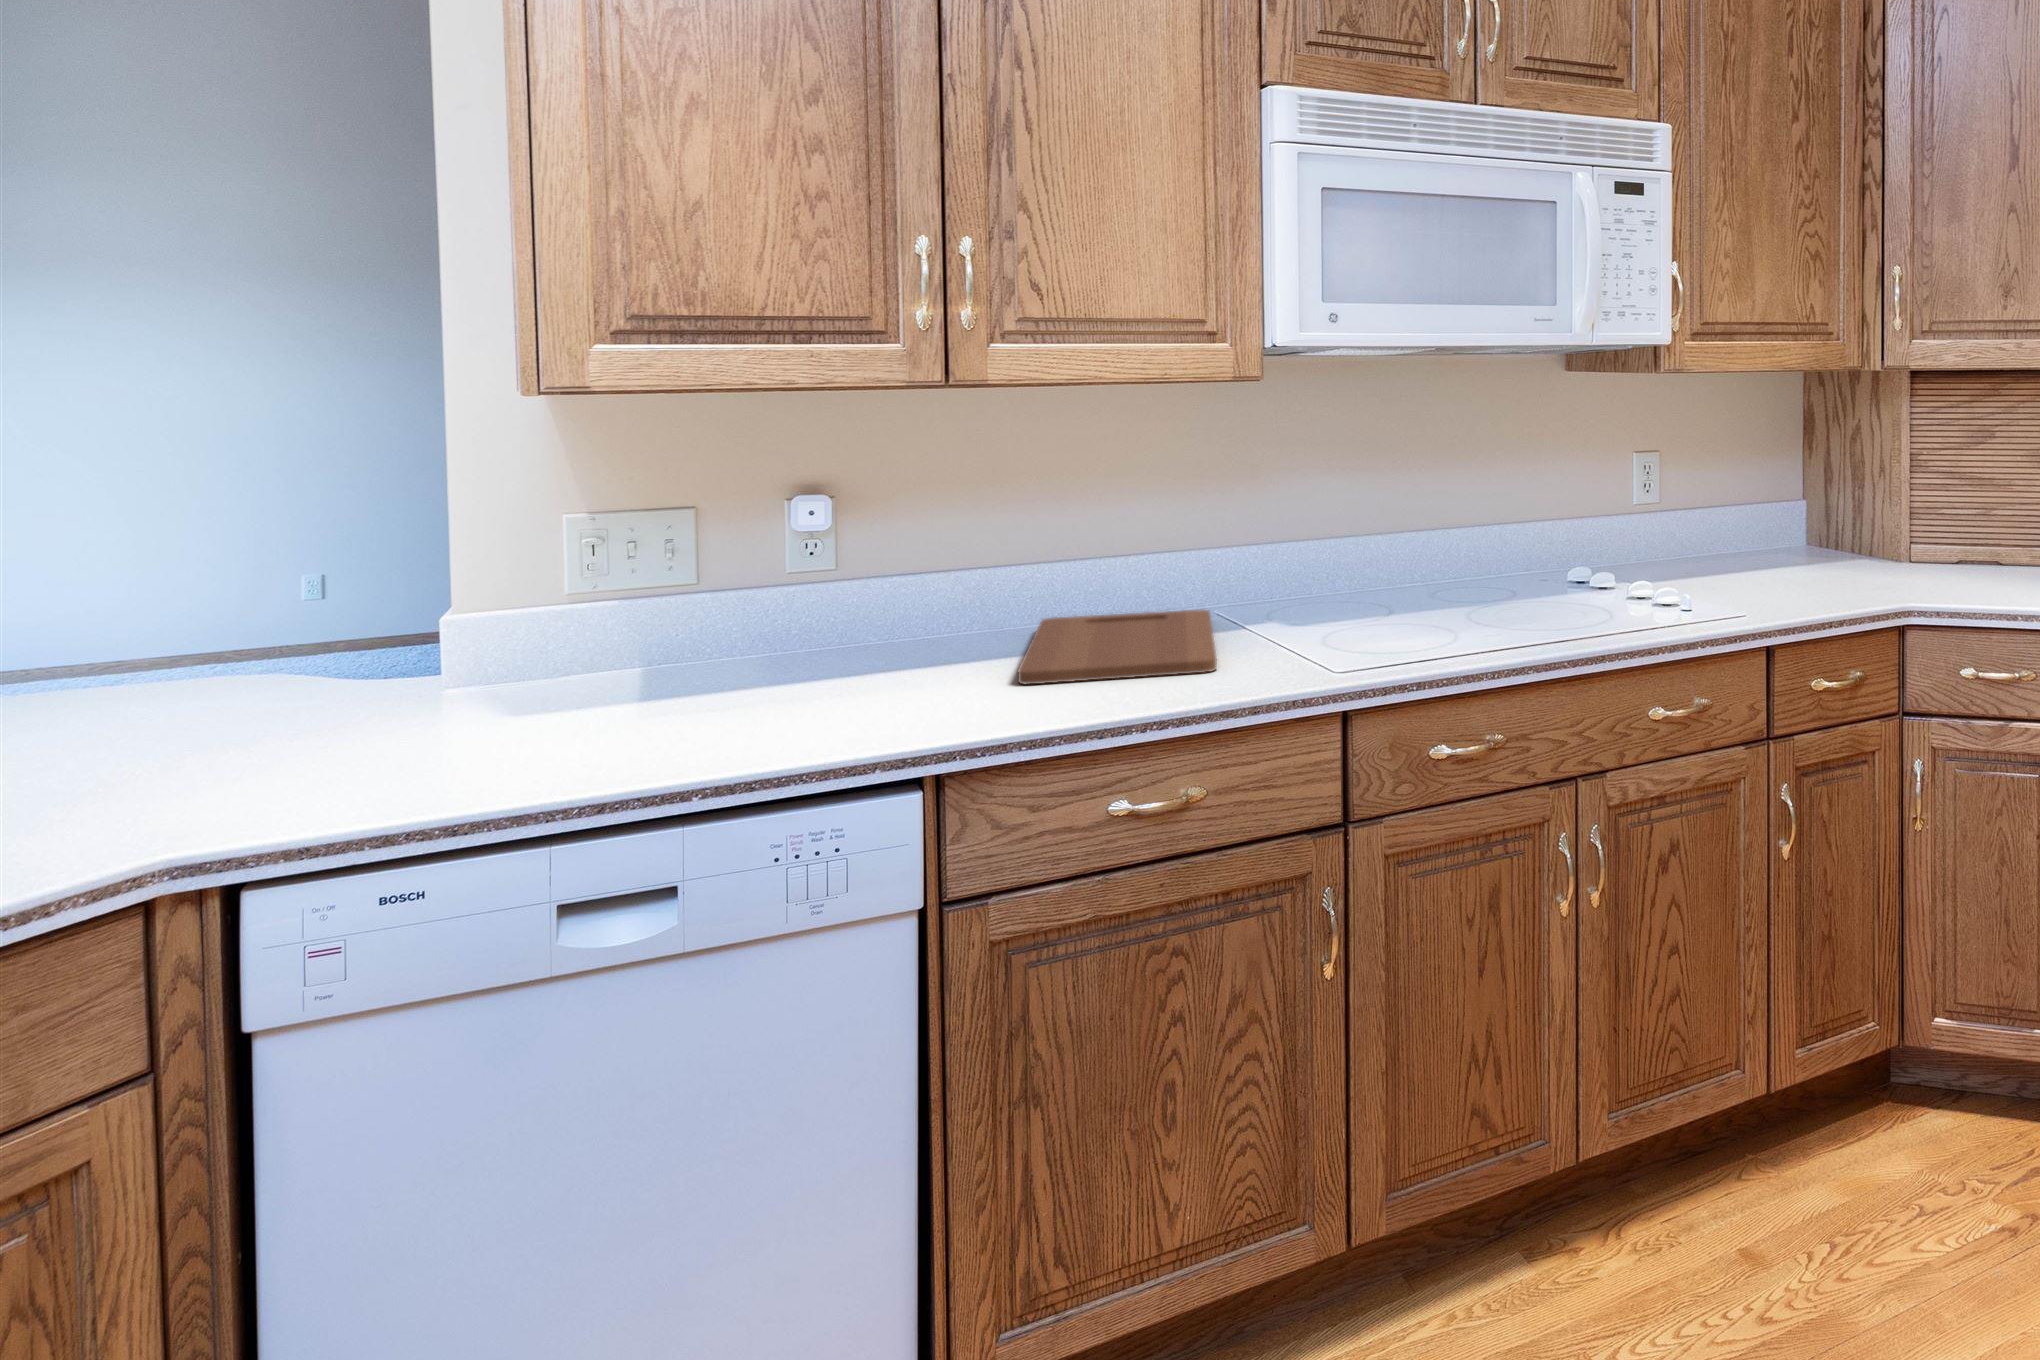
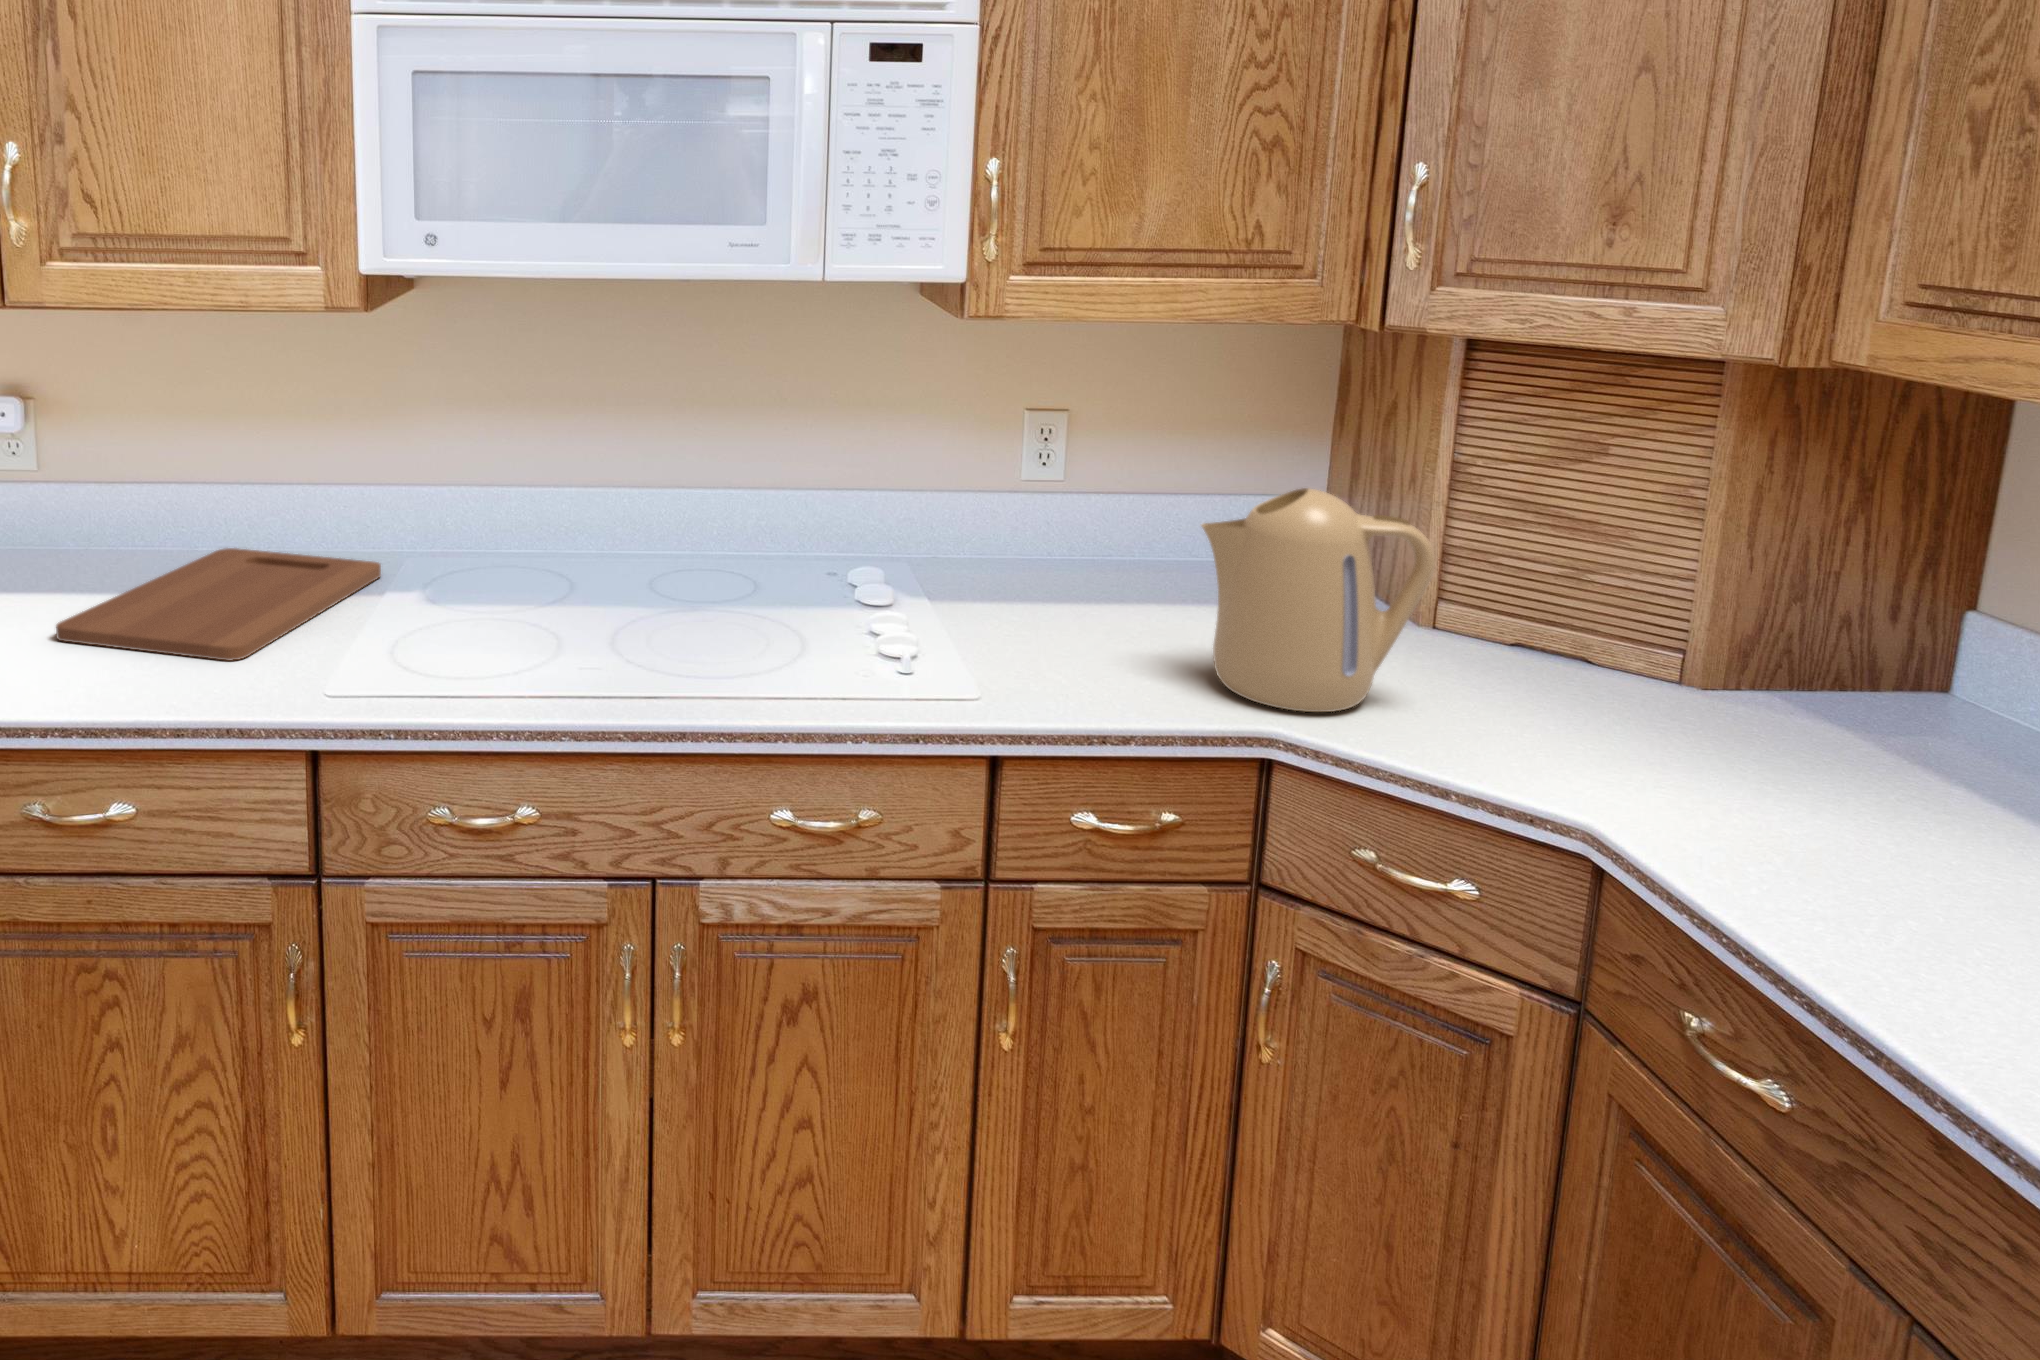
kettle: none [1827,461,1957,597] -> present [1201,488,1435,712]

